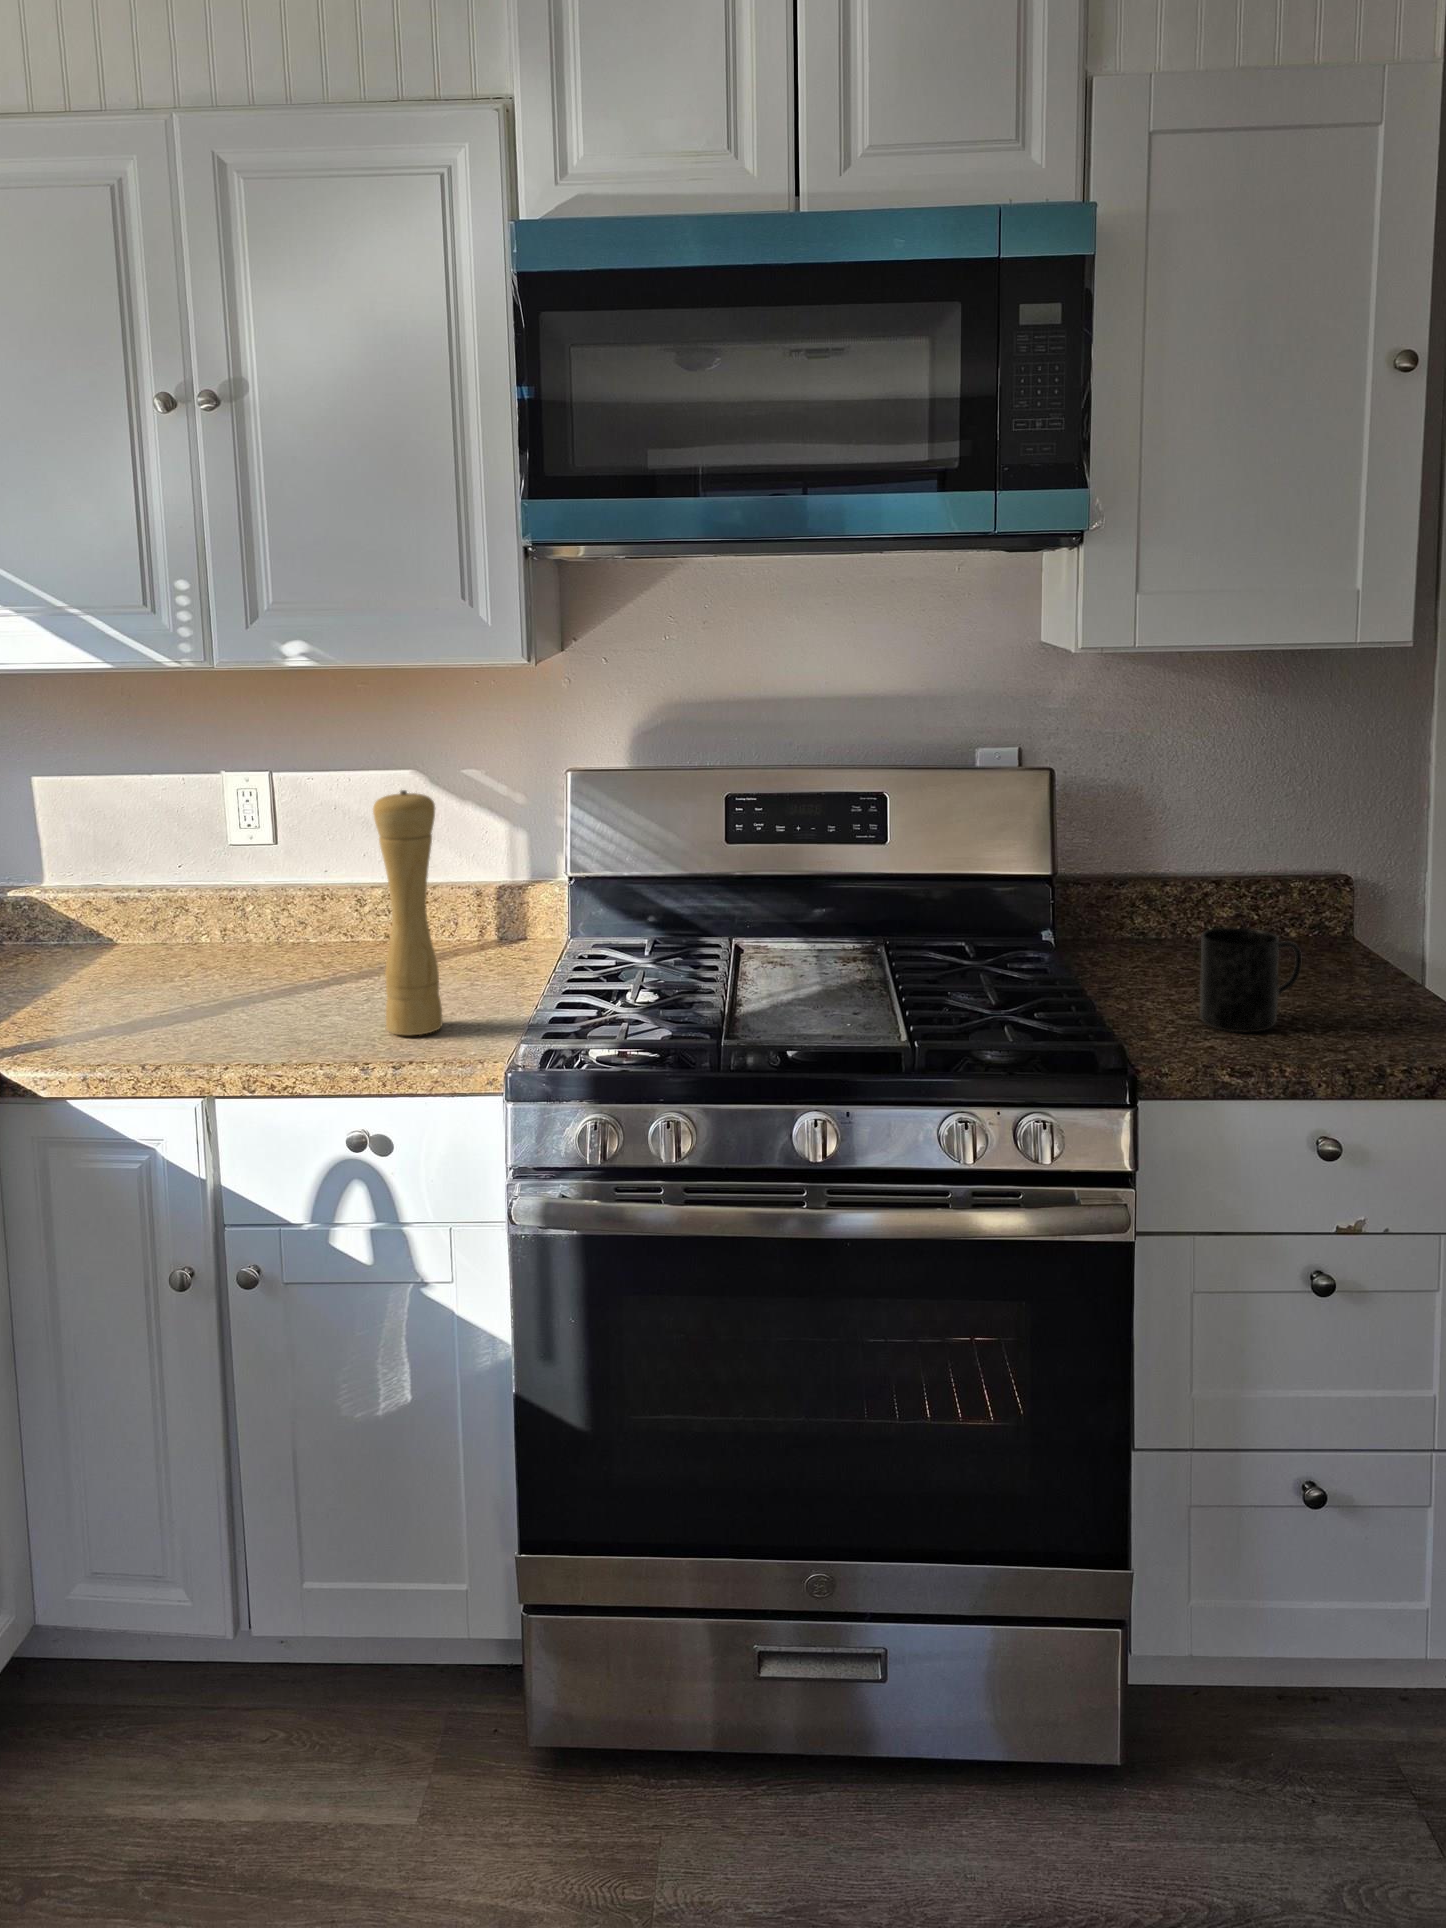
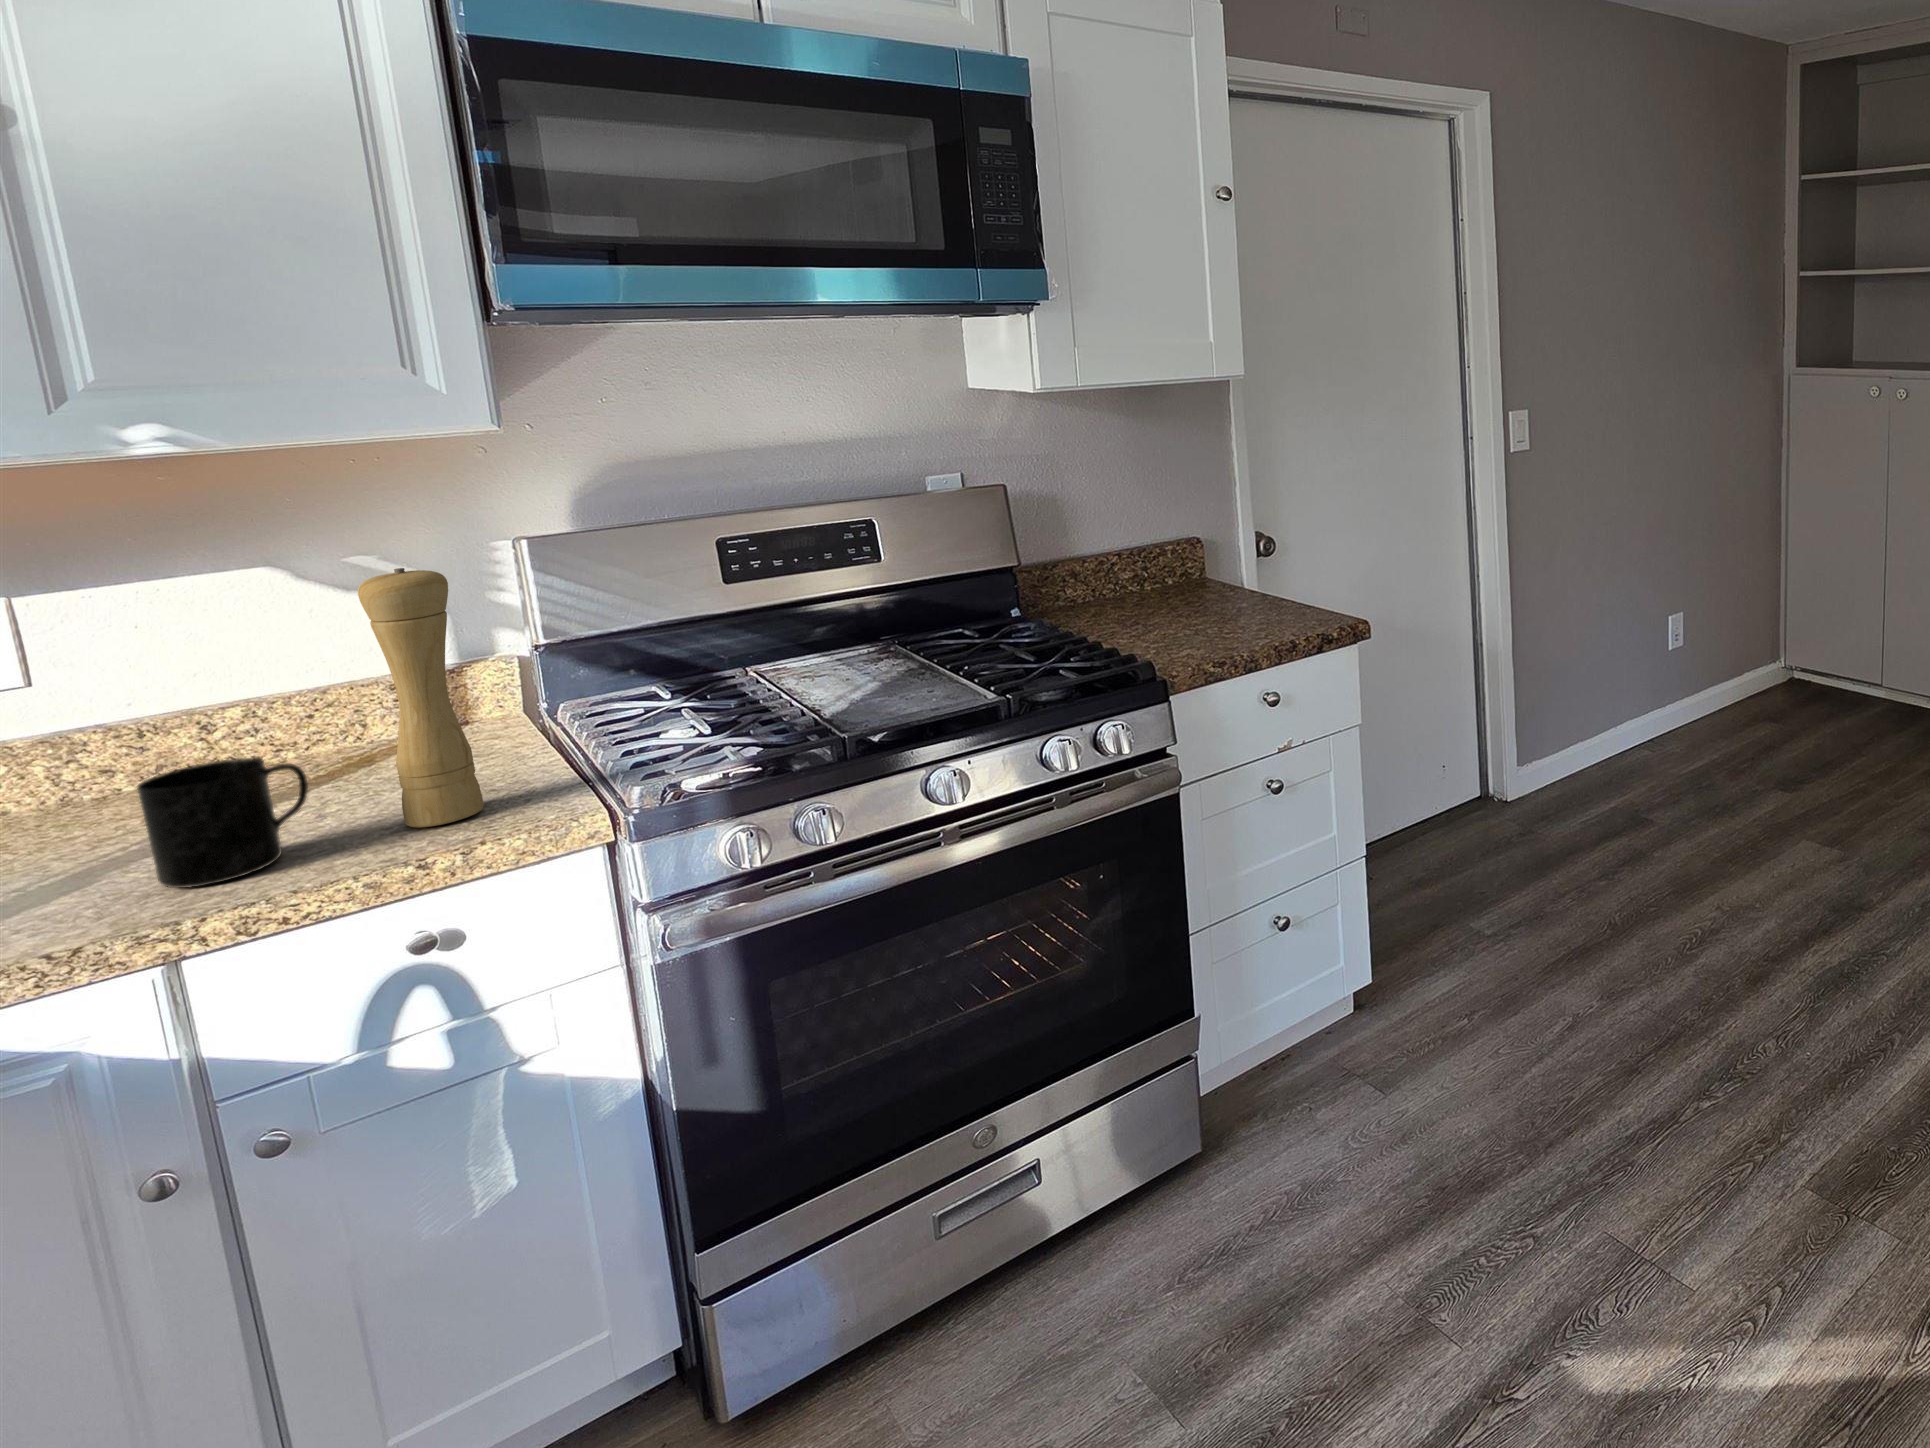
mug: present [1200,928,1302,1032] -> present [137,758,308,888]

